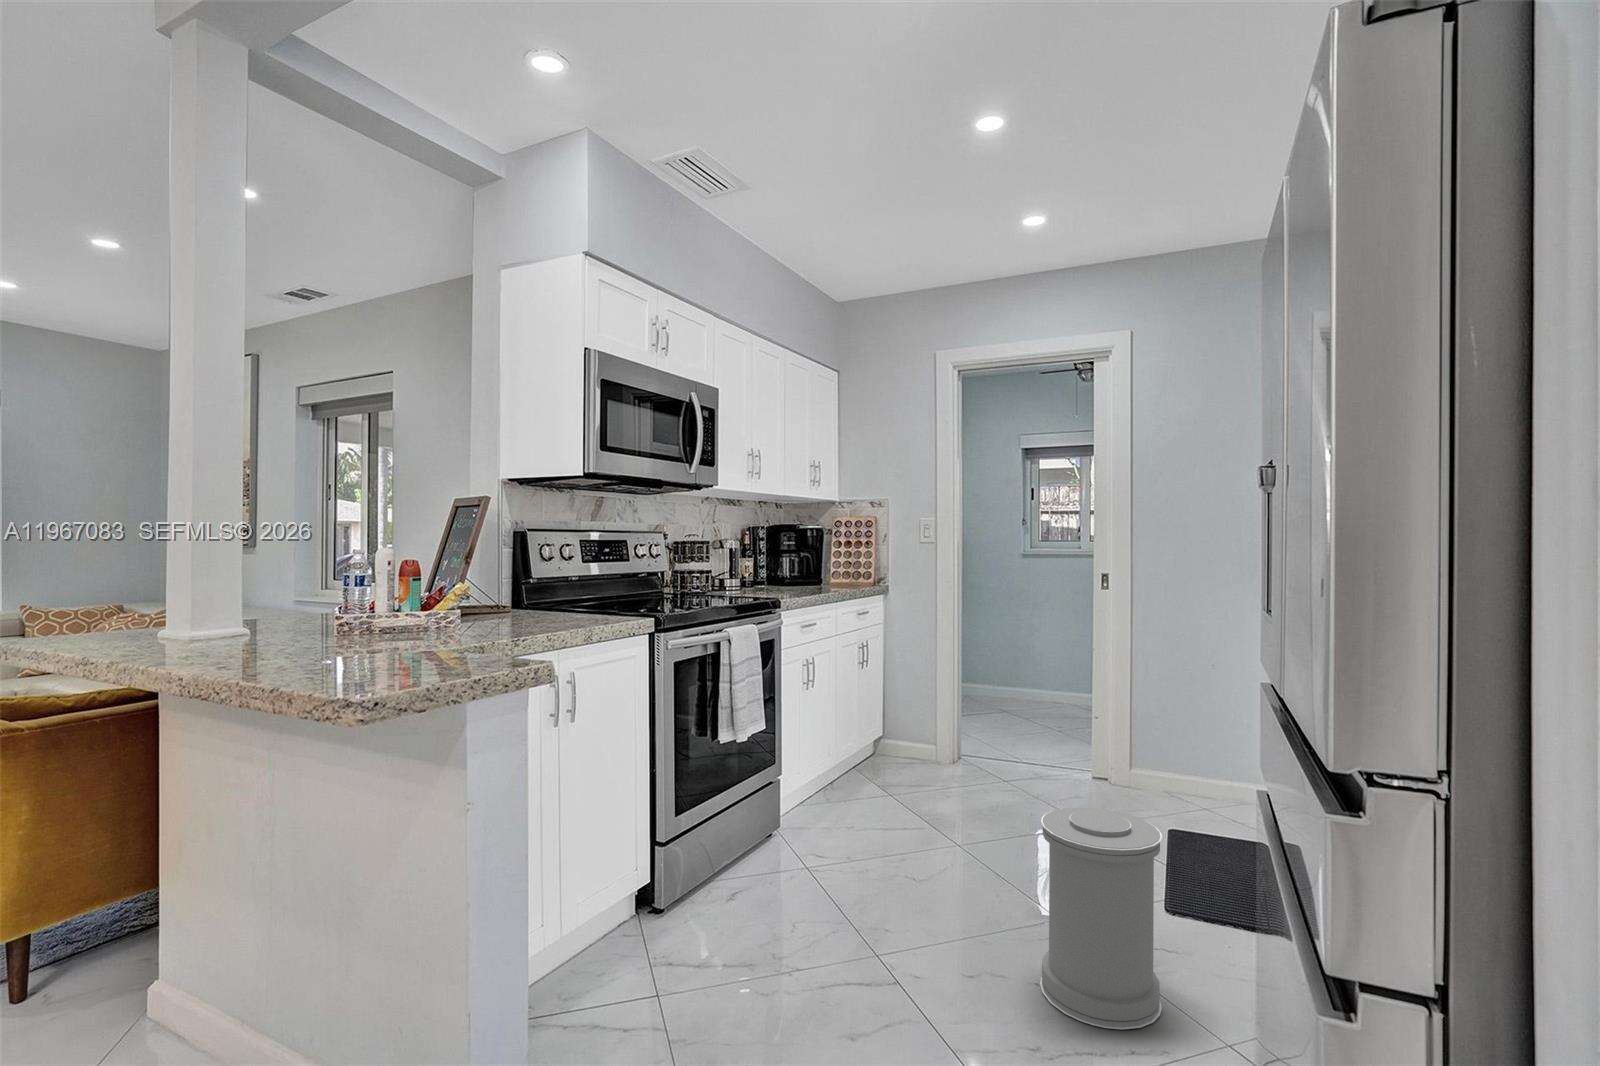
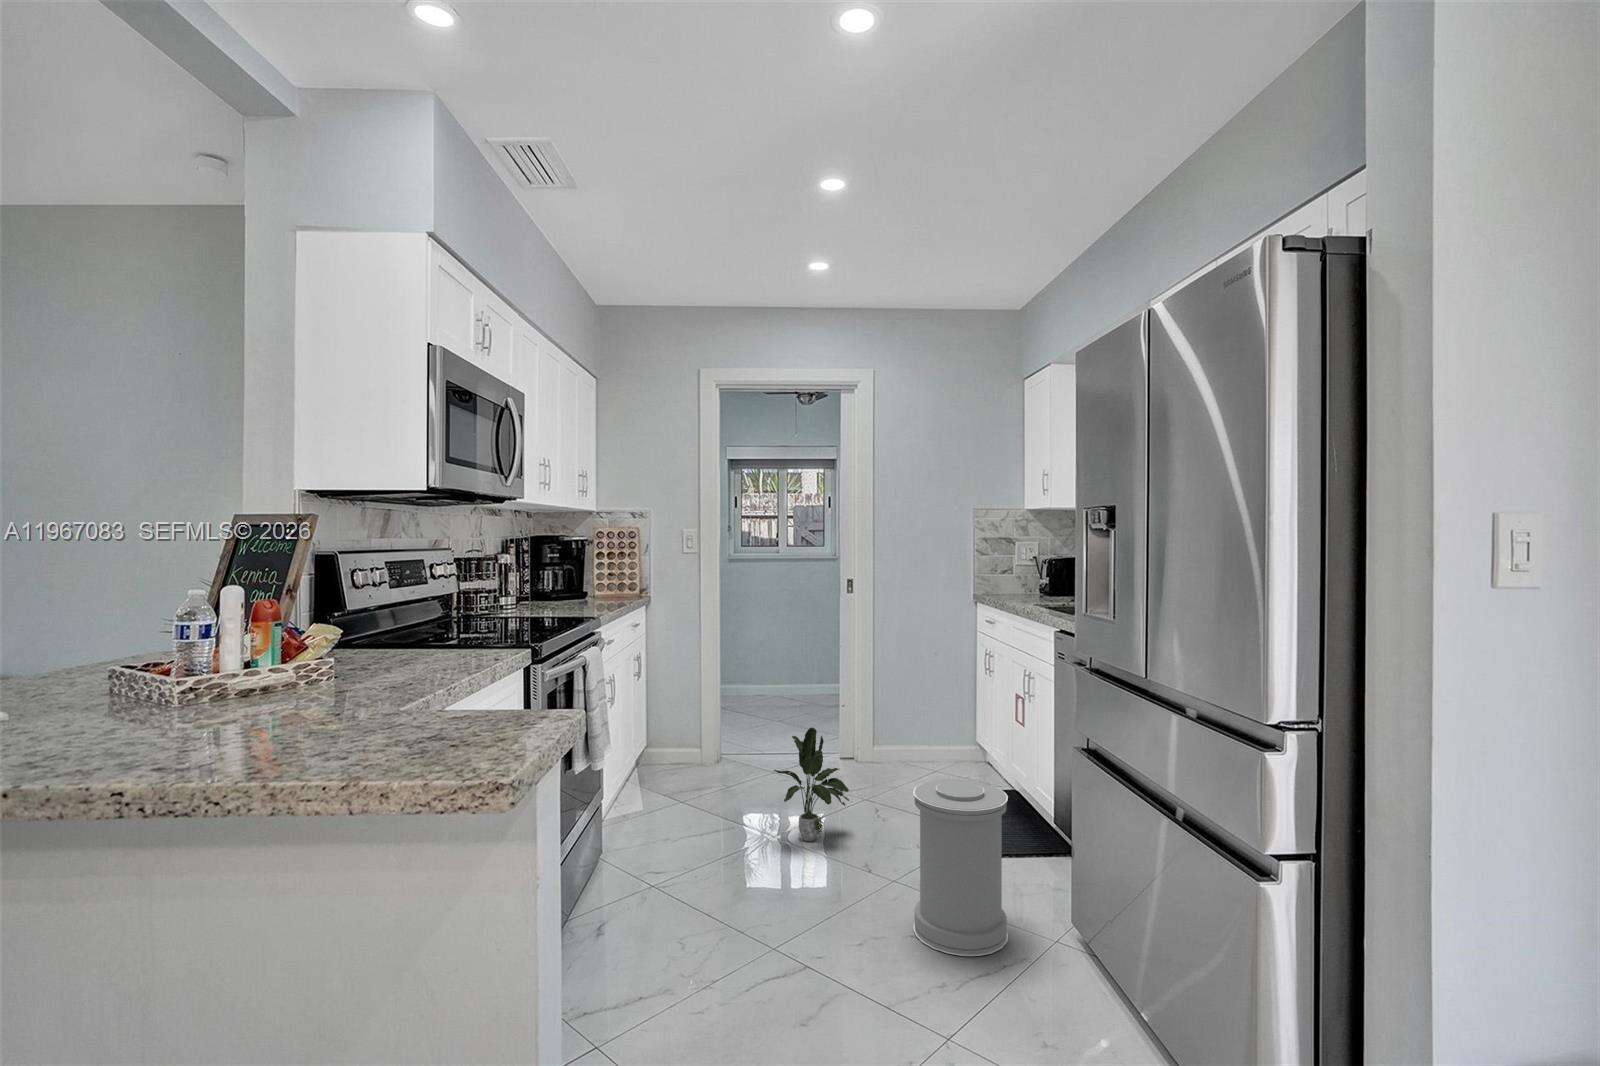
potted plant: none [950,733,1044,858] -> present [774,727,849,841]

